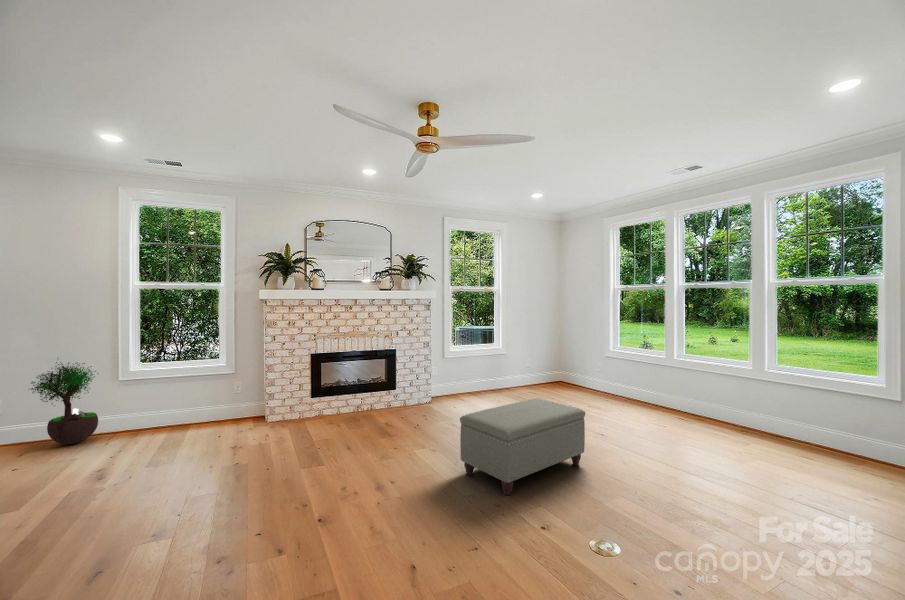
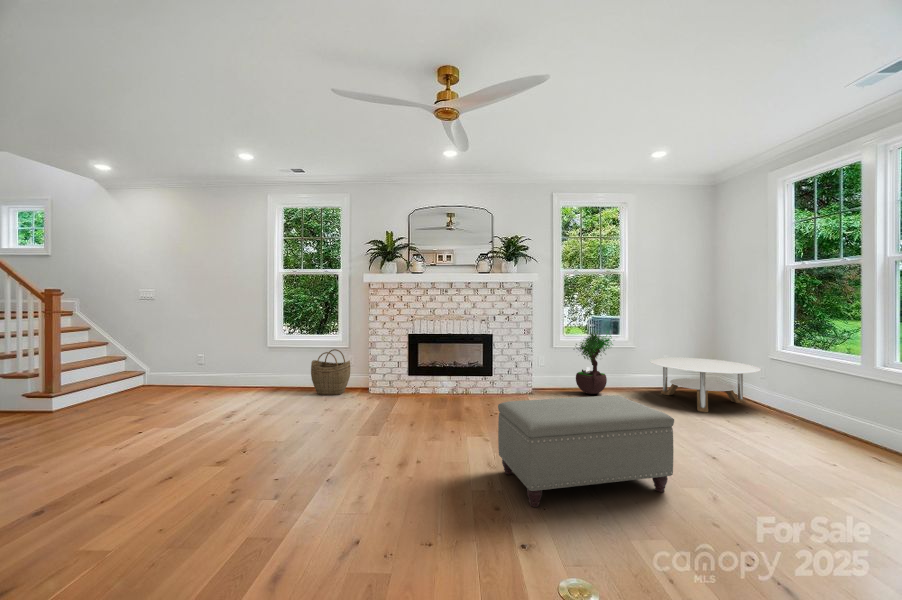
round table: none [522,359,597,402] -> present [650,358,761,412]
potted tree: present [31,362,99,444] -> present [576,331,613,394]
woven basket: none [191,376,242,431] -> present [311,349,350,395]

